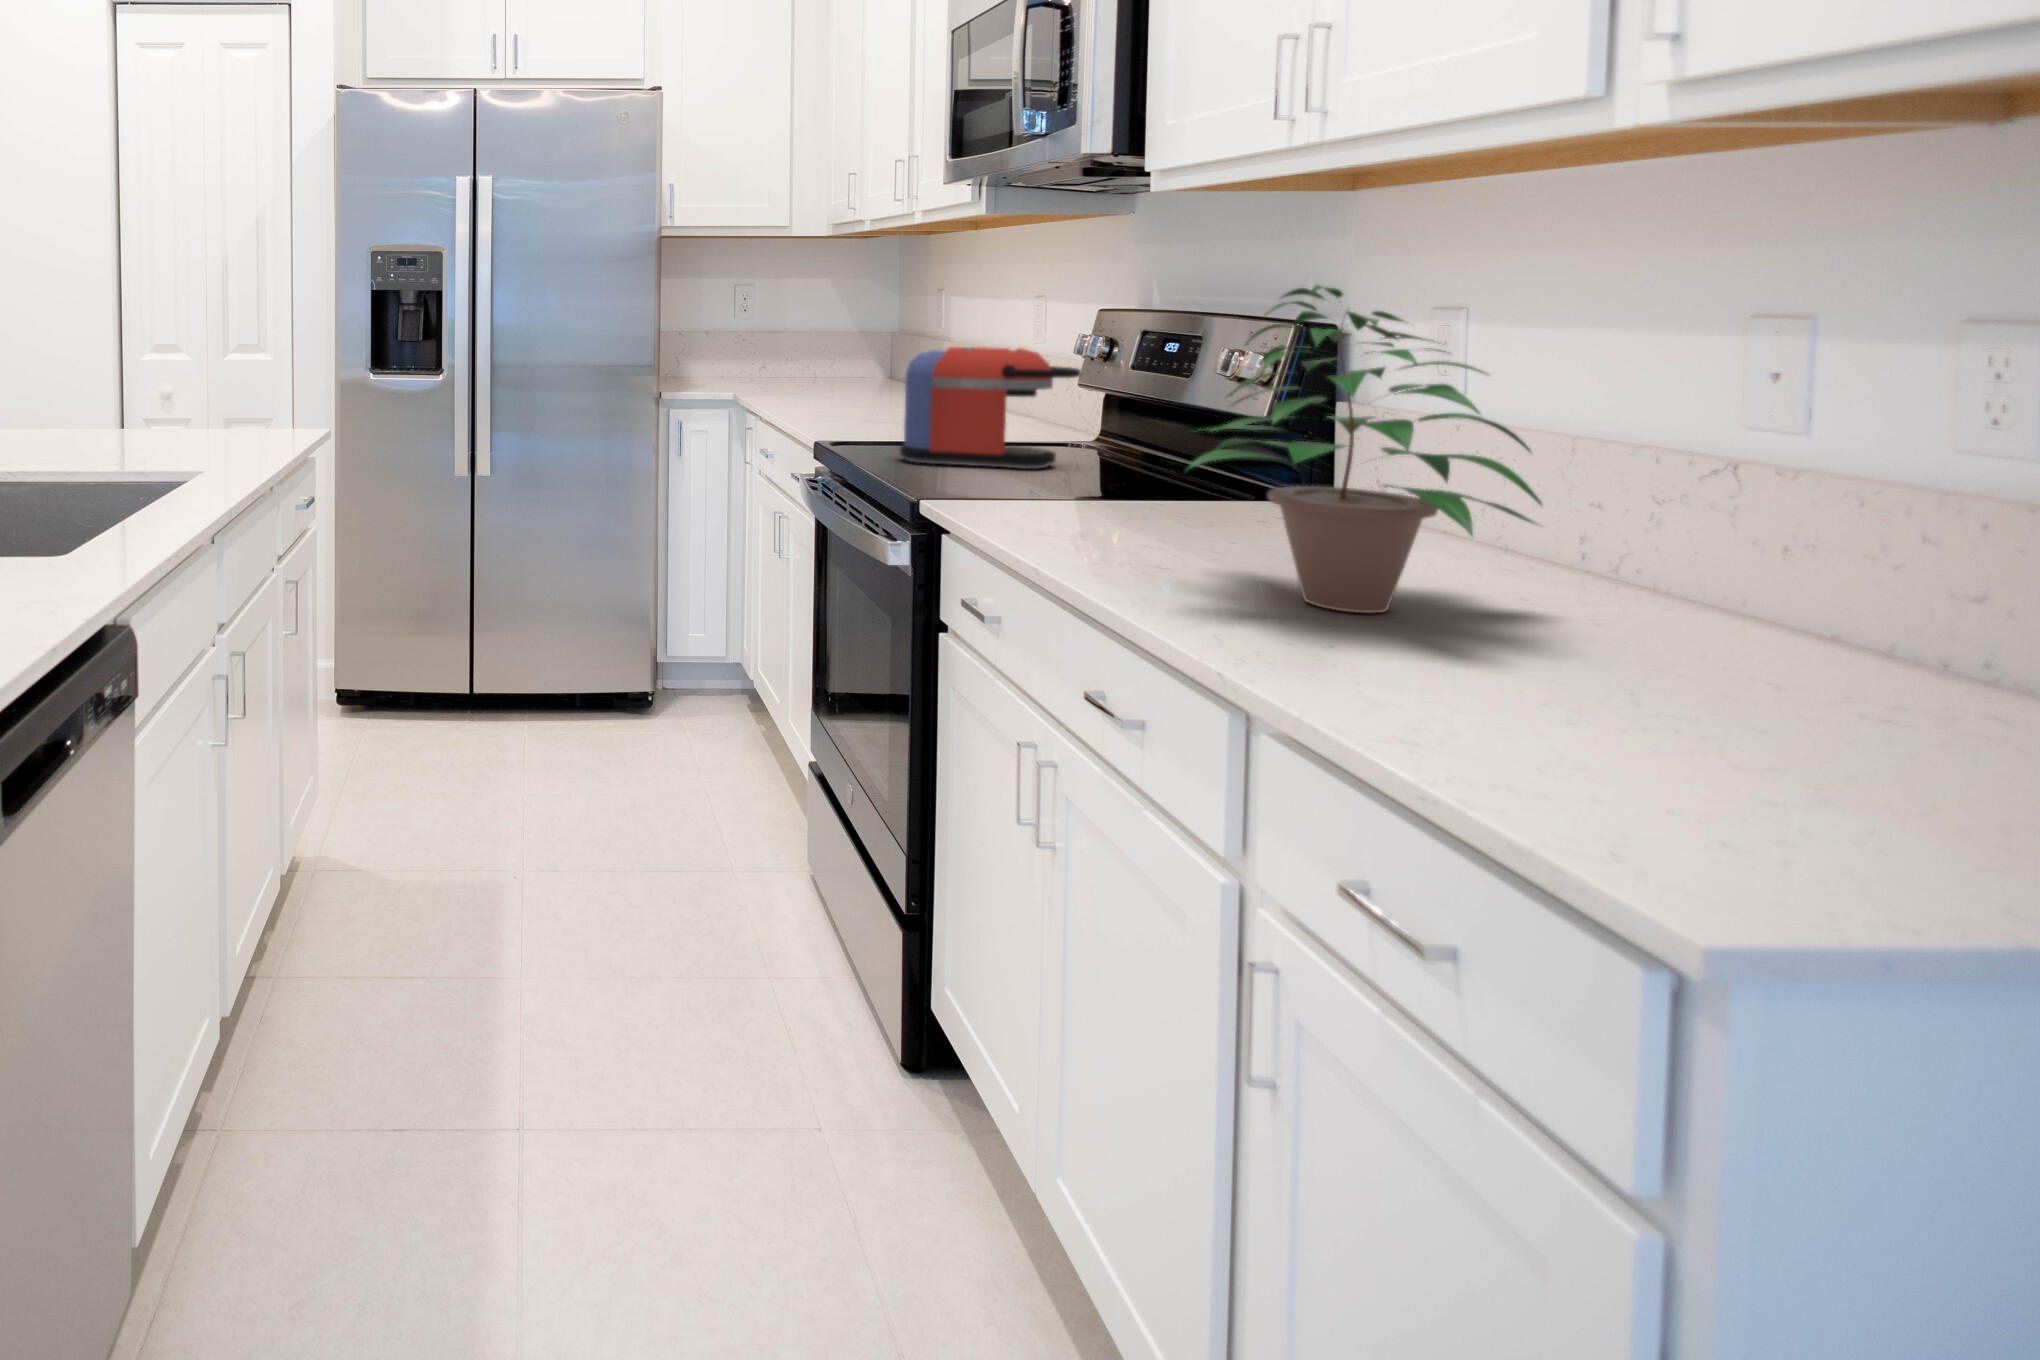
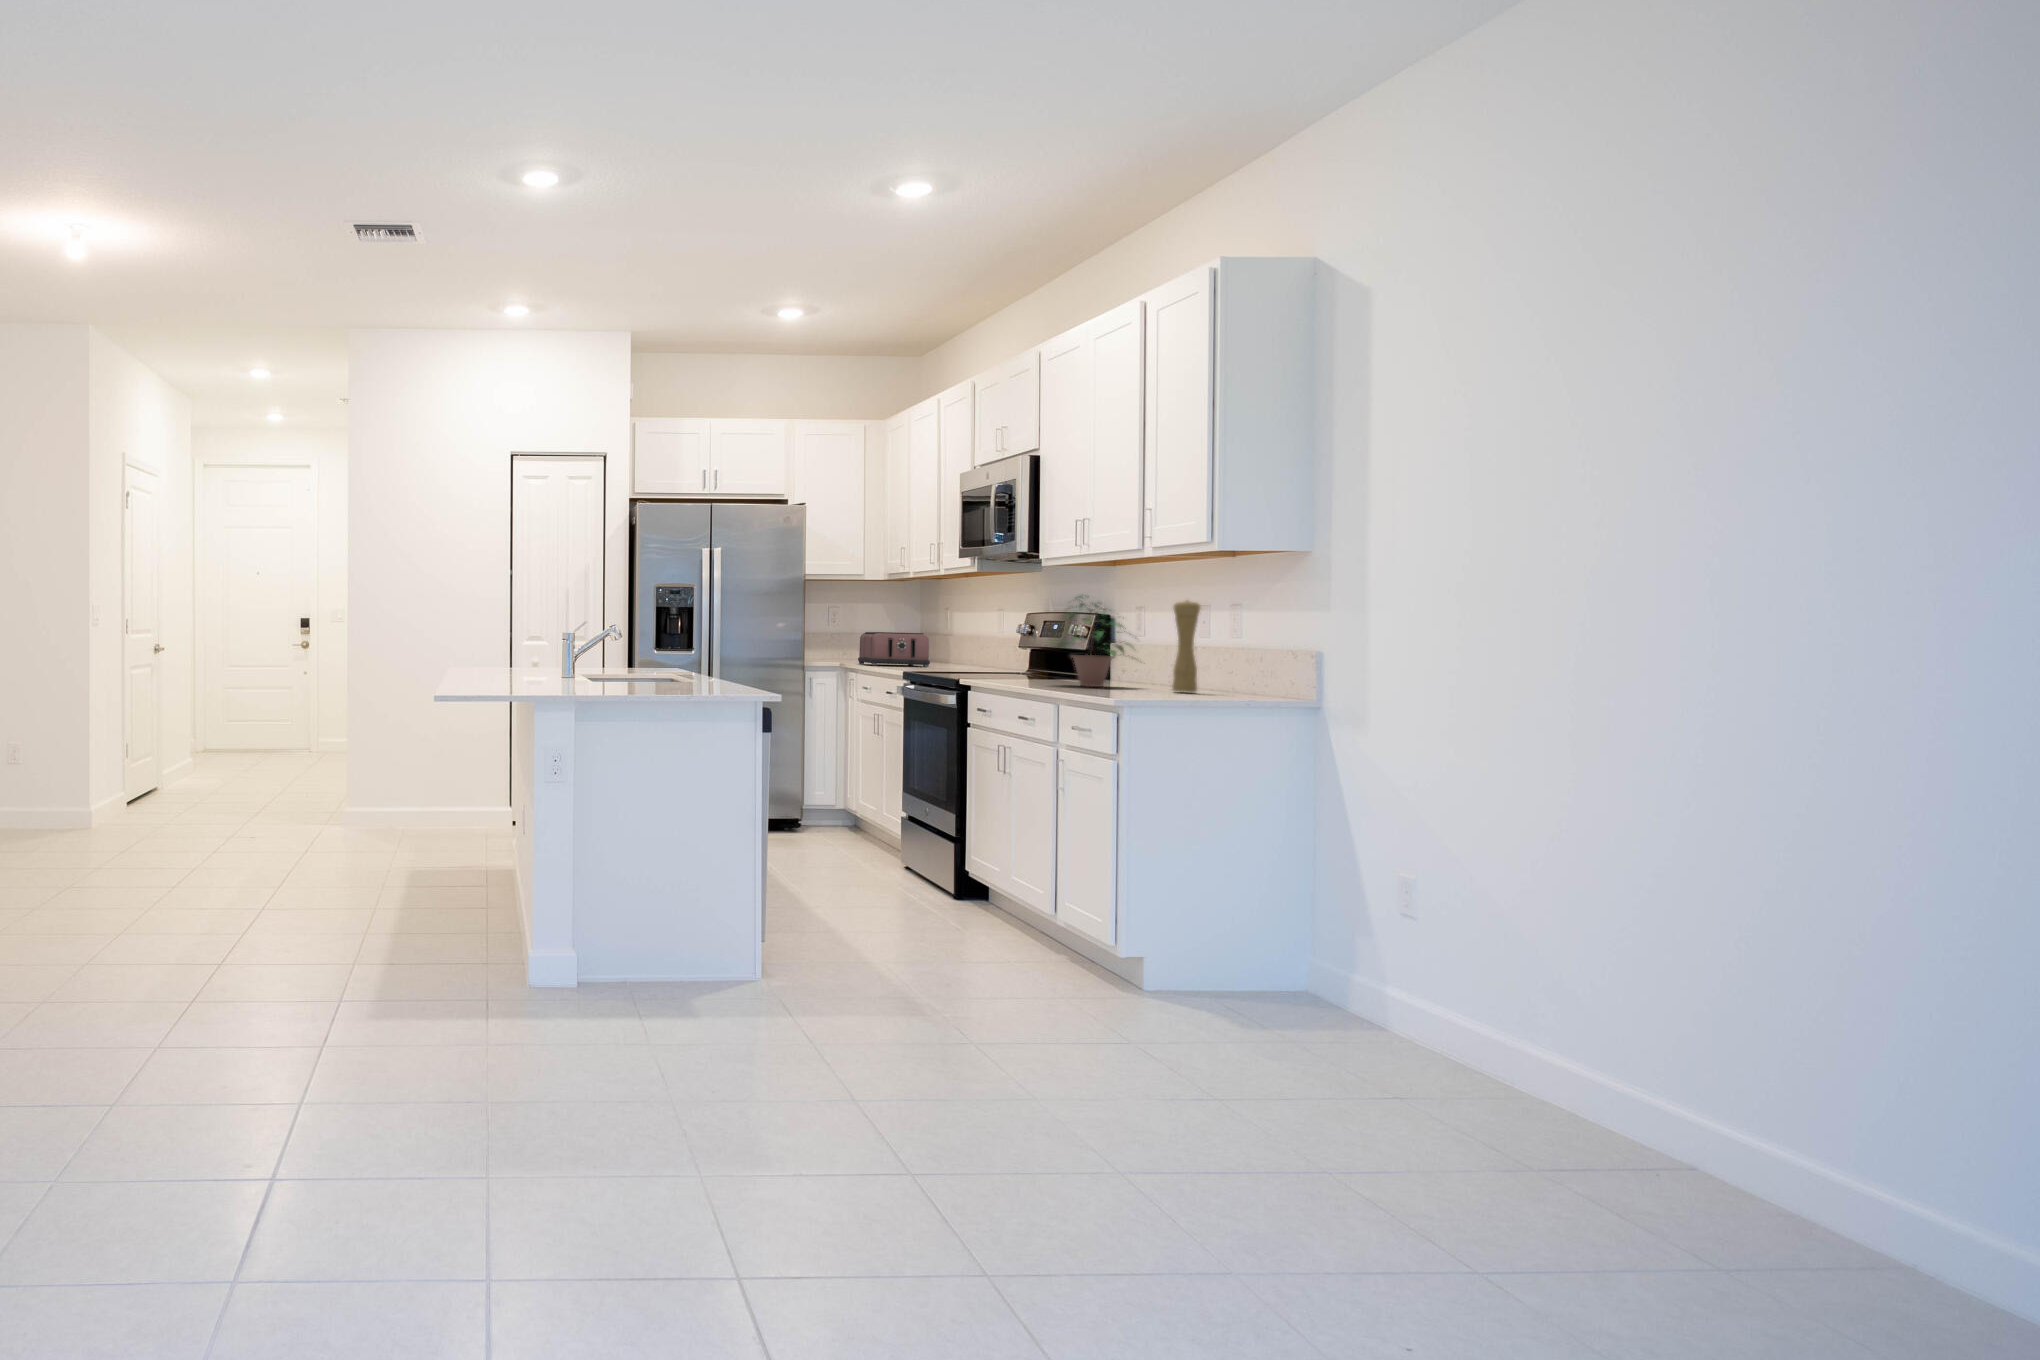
pepper mill: none [1744,316,1909,722] -> present [1172,601,1200,693]
toaster: none [768,332,899,403] -> present [858,632,930,667]
coffee maker: present [900,347,1081,469] -> none [944,627,1018,676]

